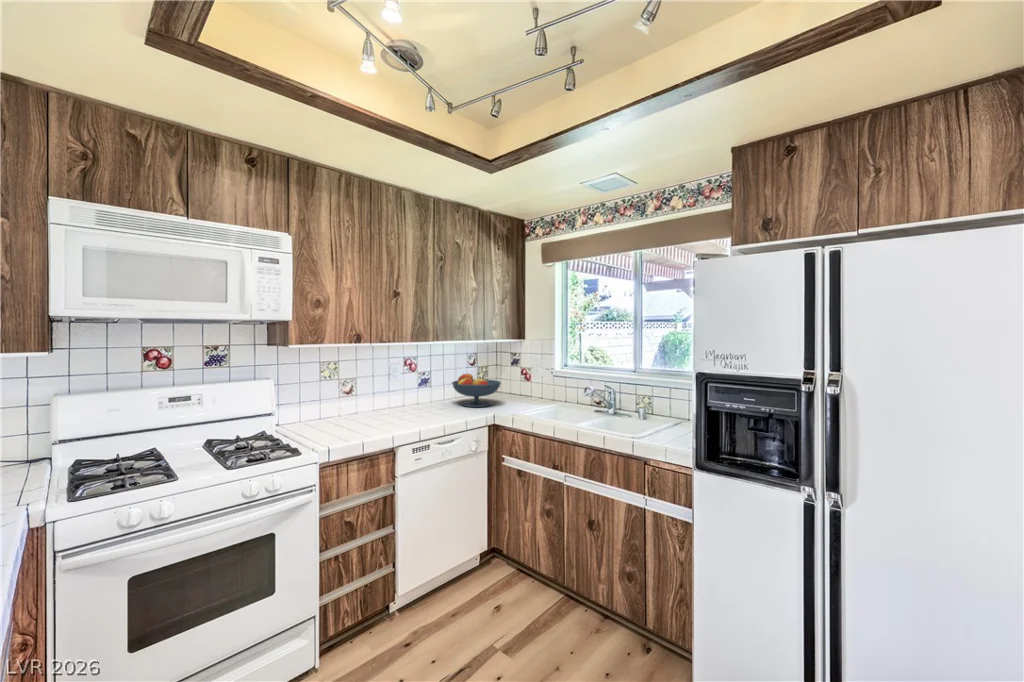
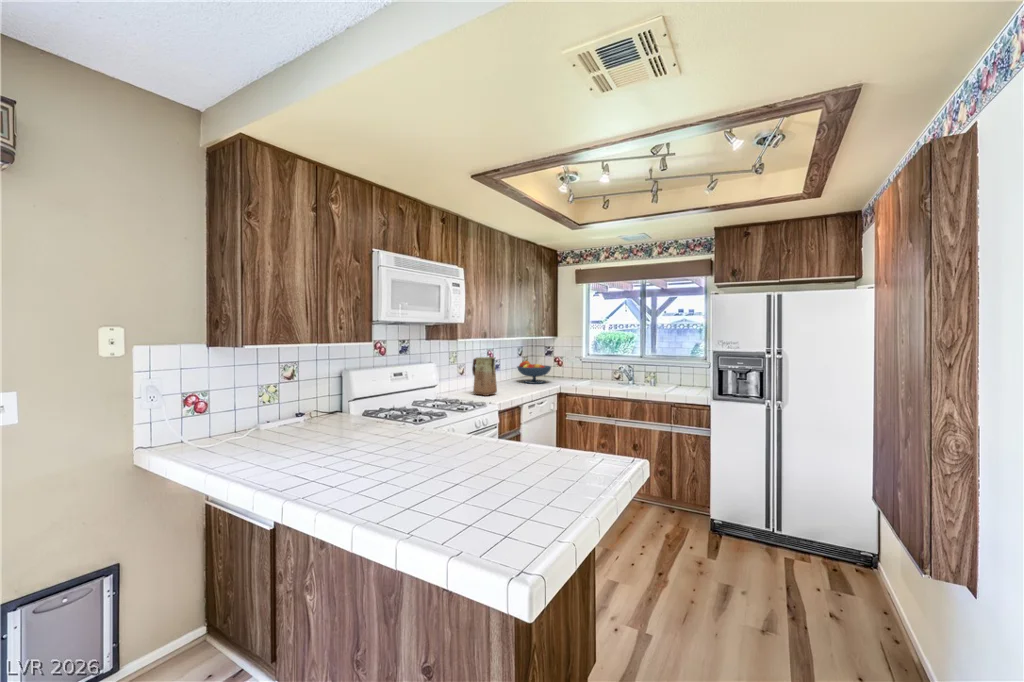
vase: none [335,371,372,430] -> present [472,357,497,396]

